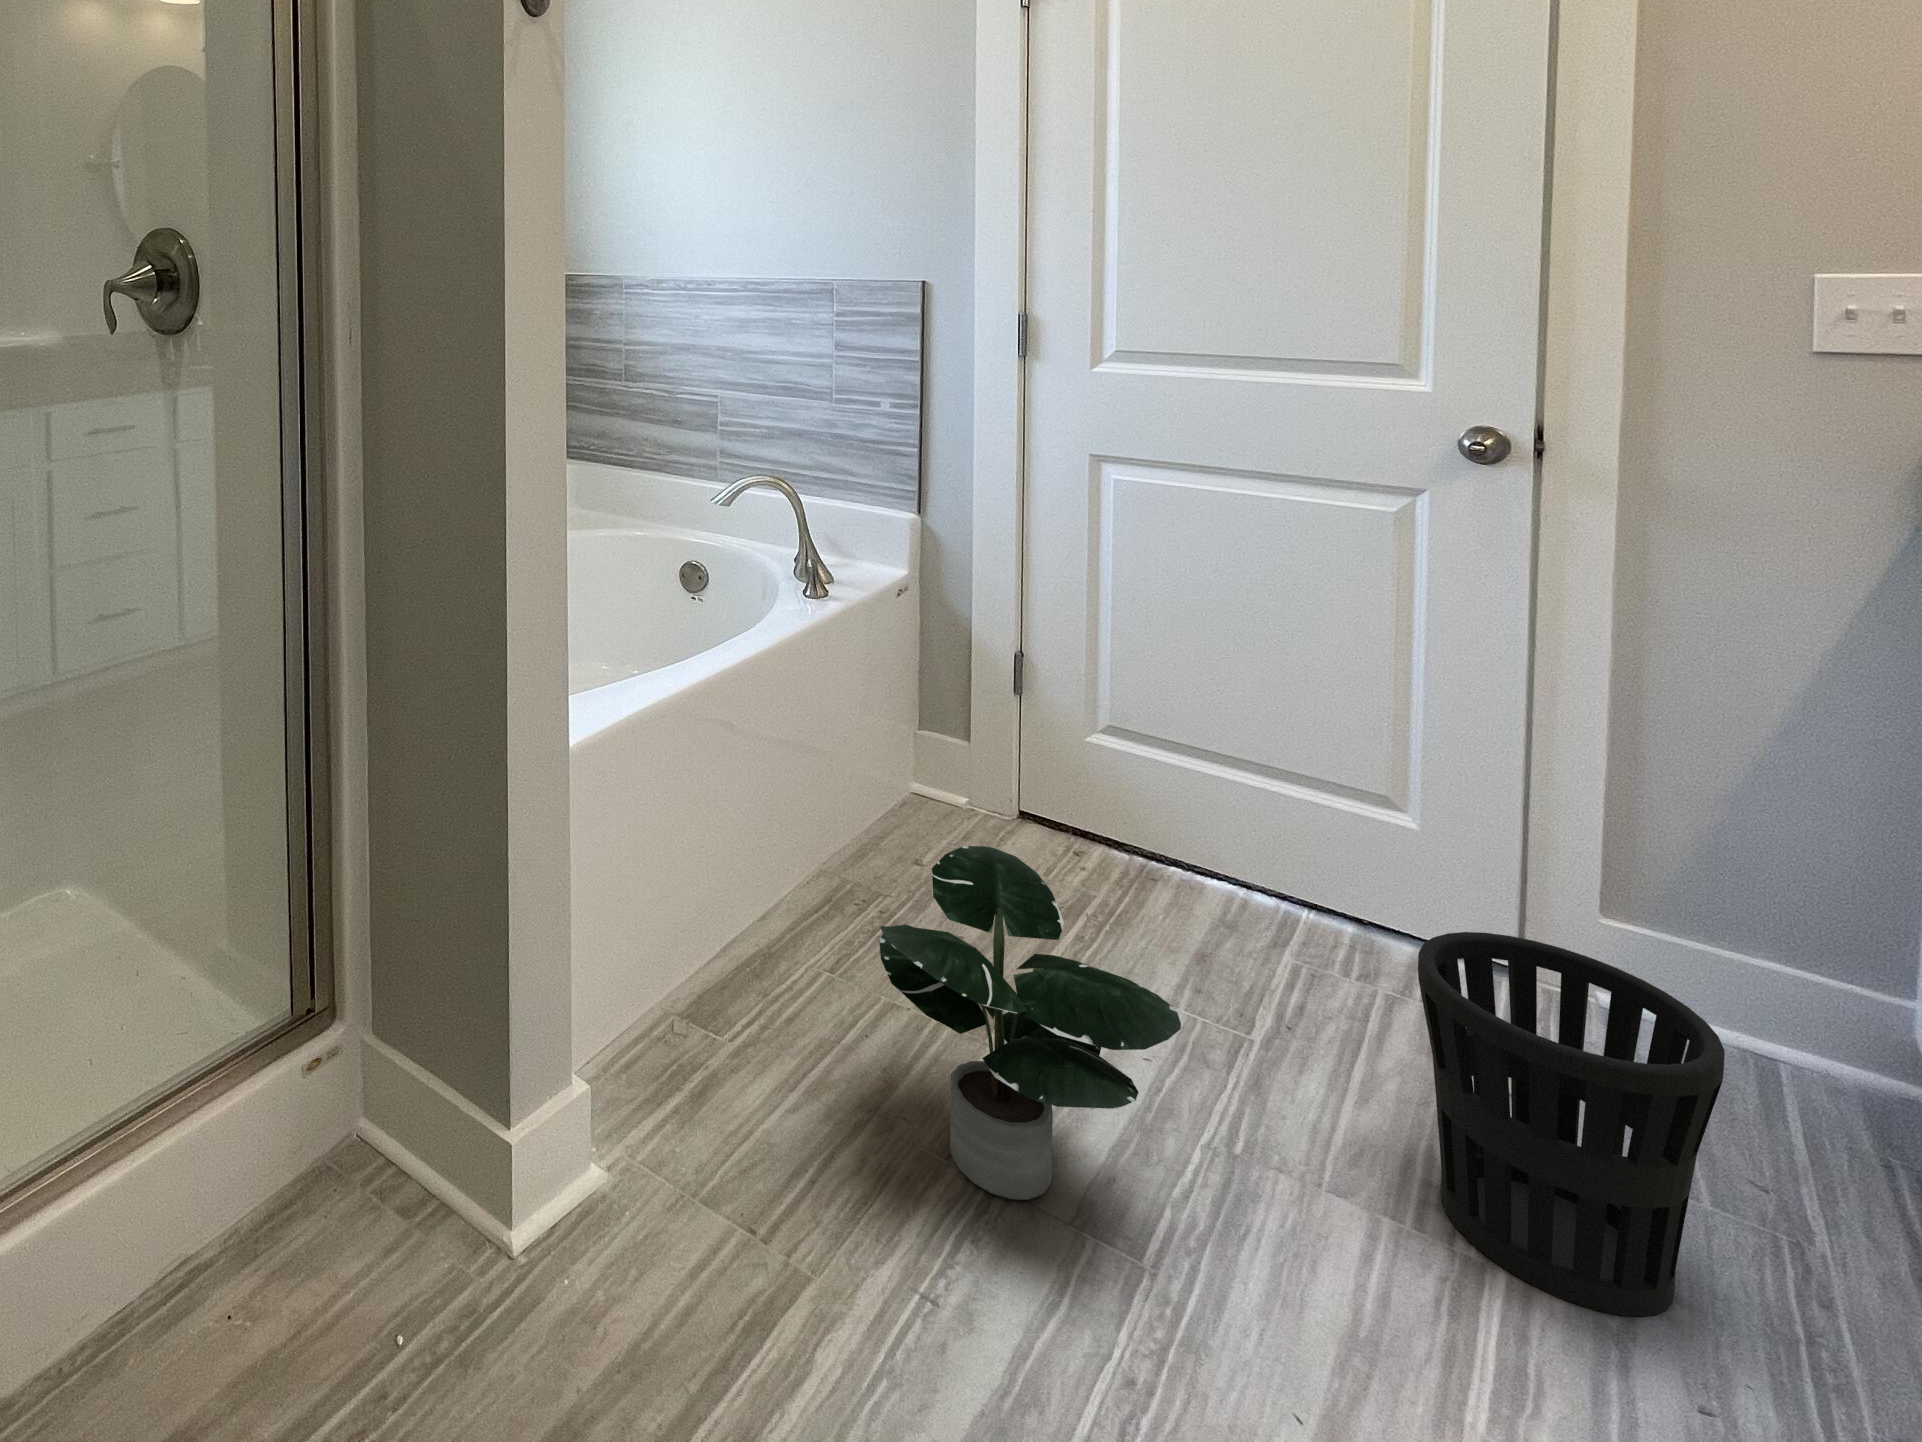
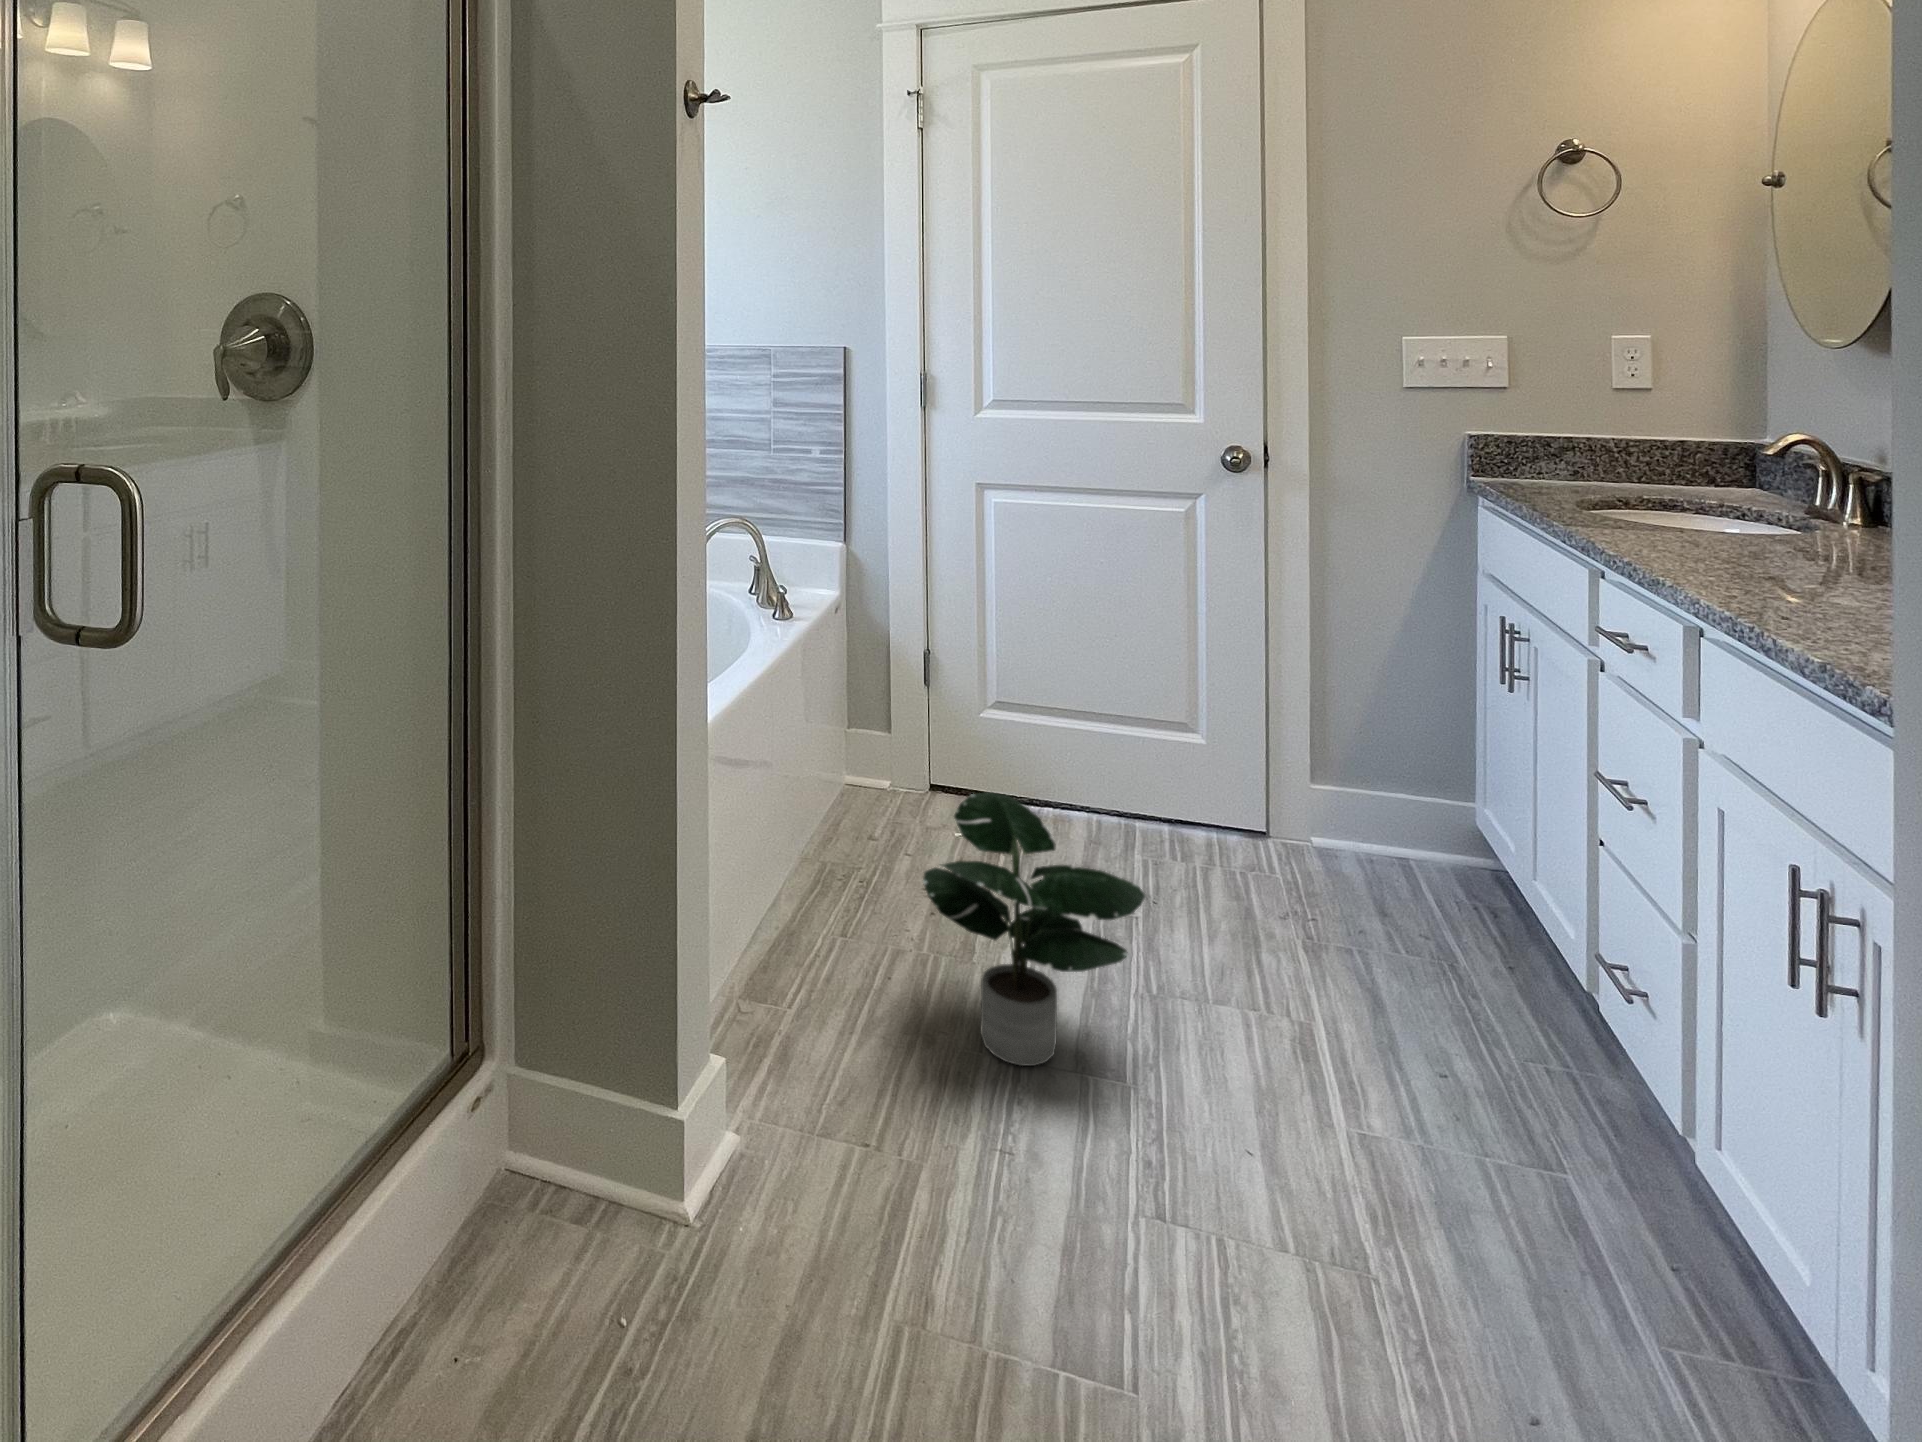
wastebasket: present [1418,932,1725,1317] -> none [1258,796,1424,1033]

